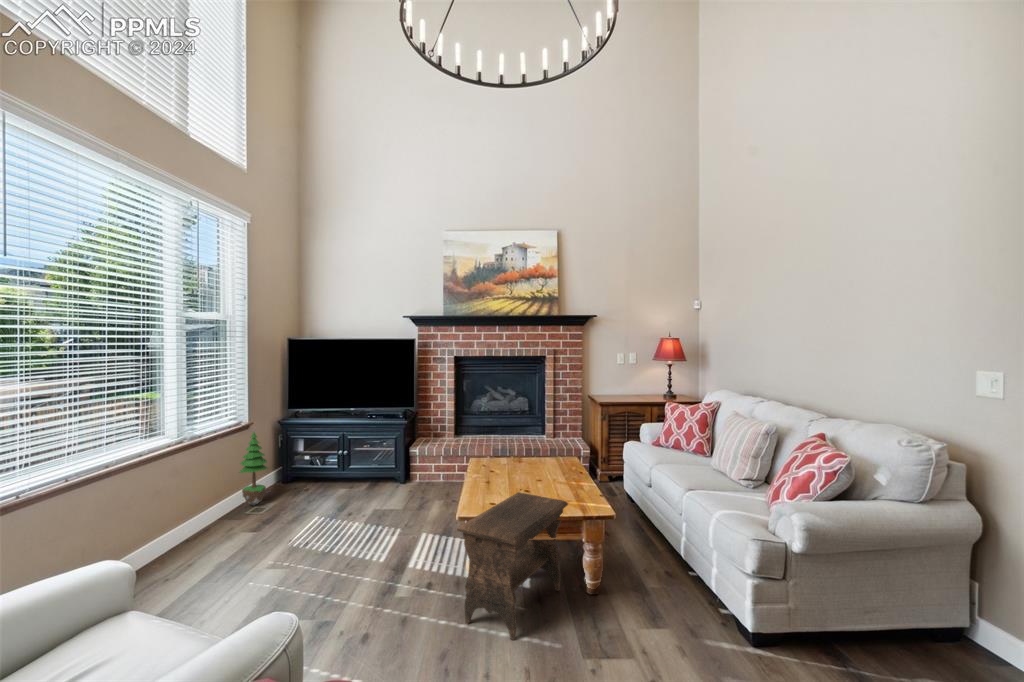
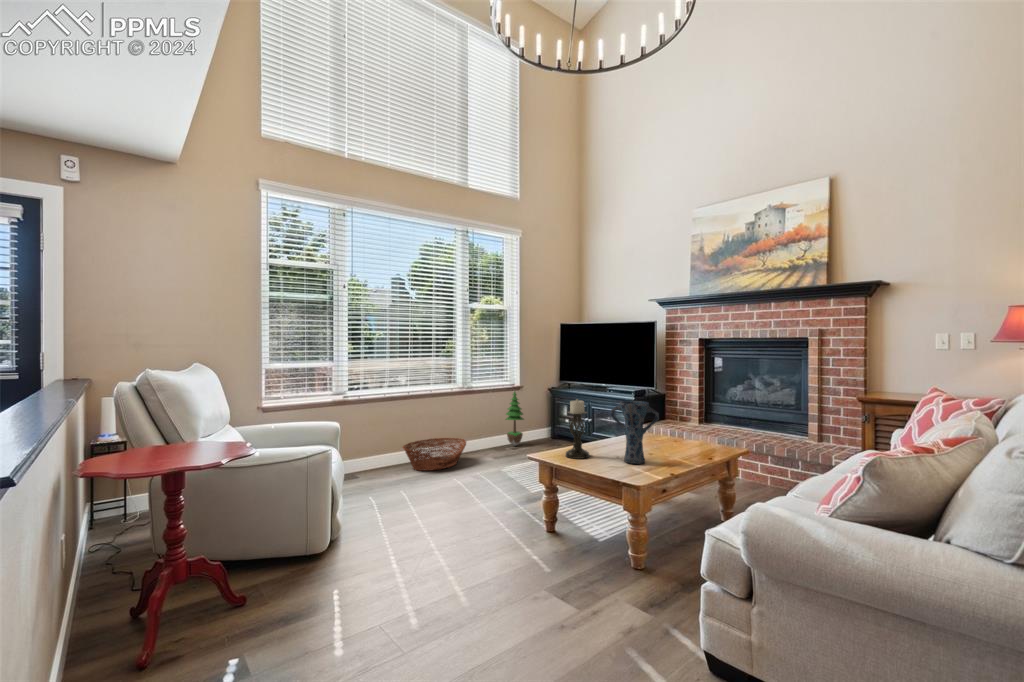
vase: none [524,432,566,492] -> present [611,401,659,464]
candle holder: none [483,439,508,502] -> present [565,399,590,459]
footstool: present [457,492,568,640] -> none [486,453,605,564]
basket: none [140,515,240,586] -> present [403,438,466,471]

